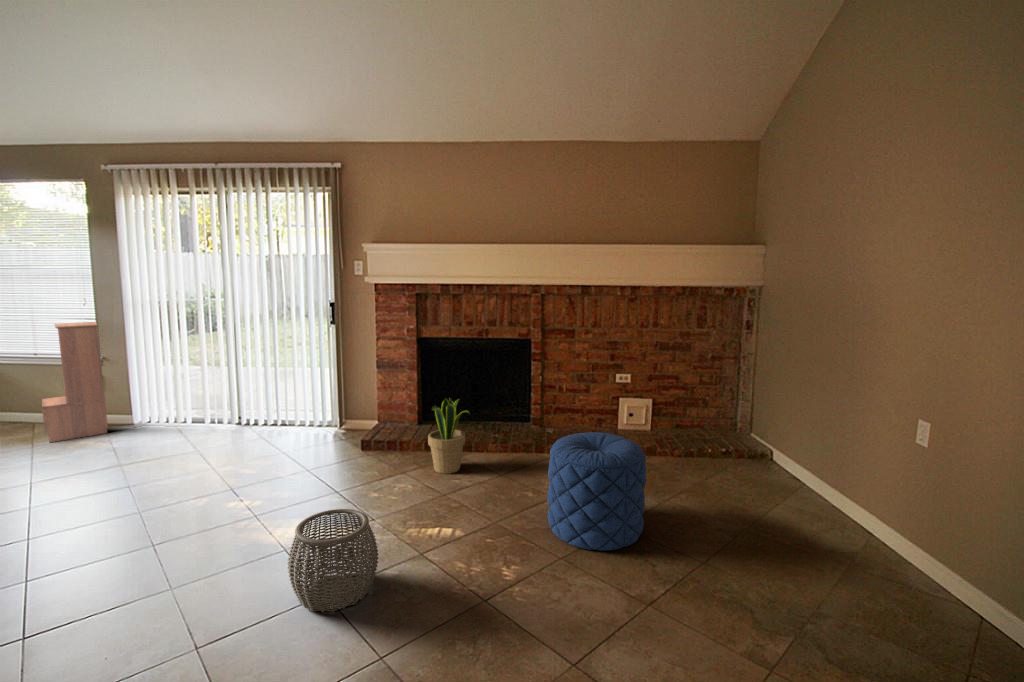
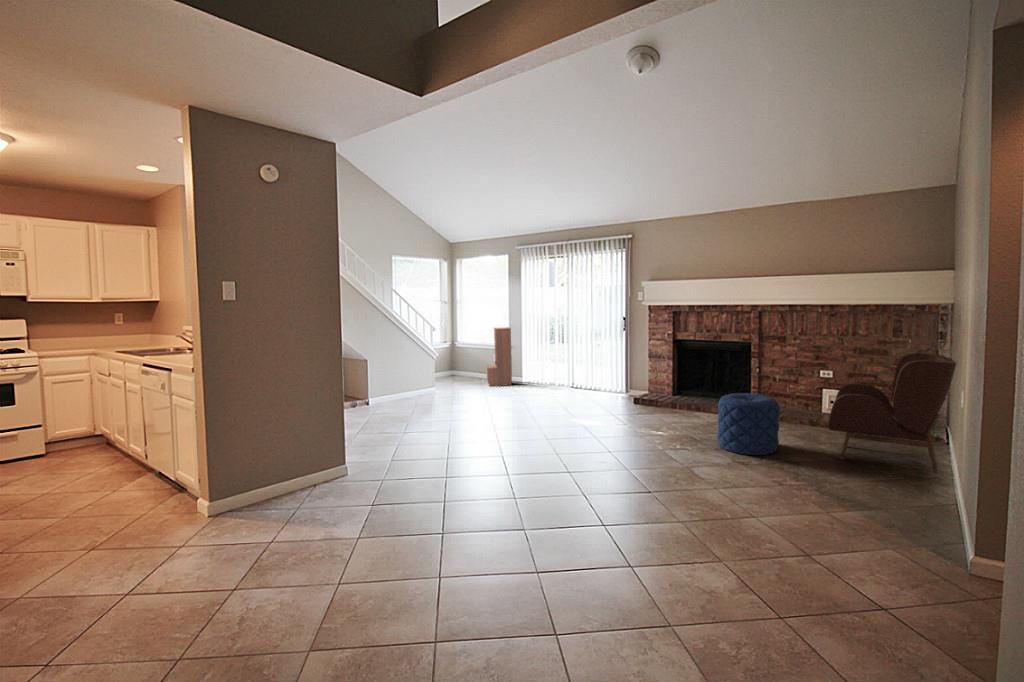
armchair: none [682,352,865,526] -> present [829,353,956,473]
potted plant: present [428,399,469,474] -> none [668,373,693,419]
woven basket: present [287,509,379,612] -> none [582,408,620,447]

